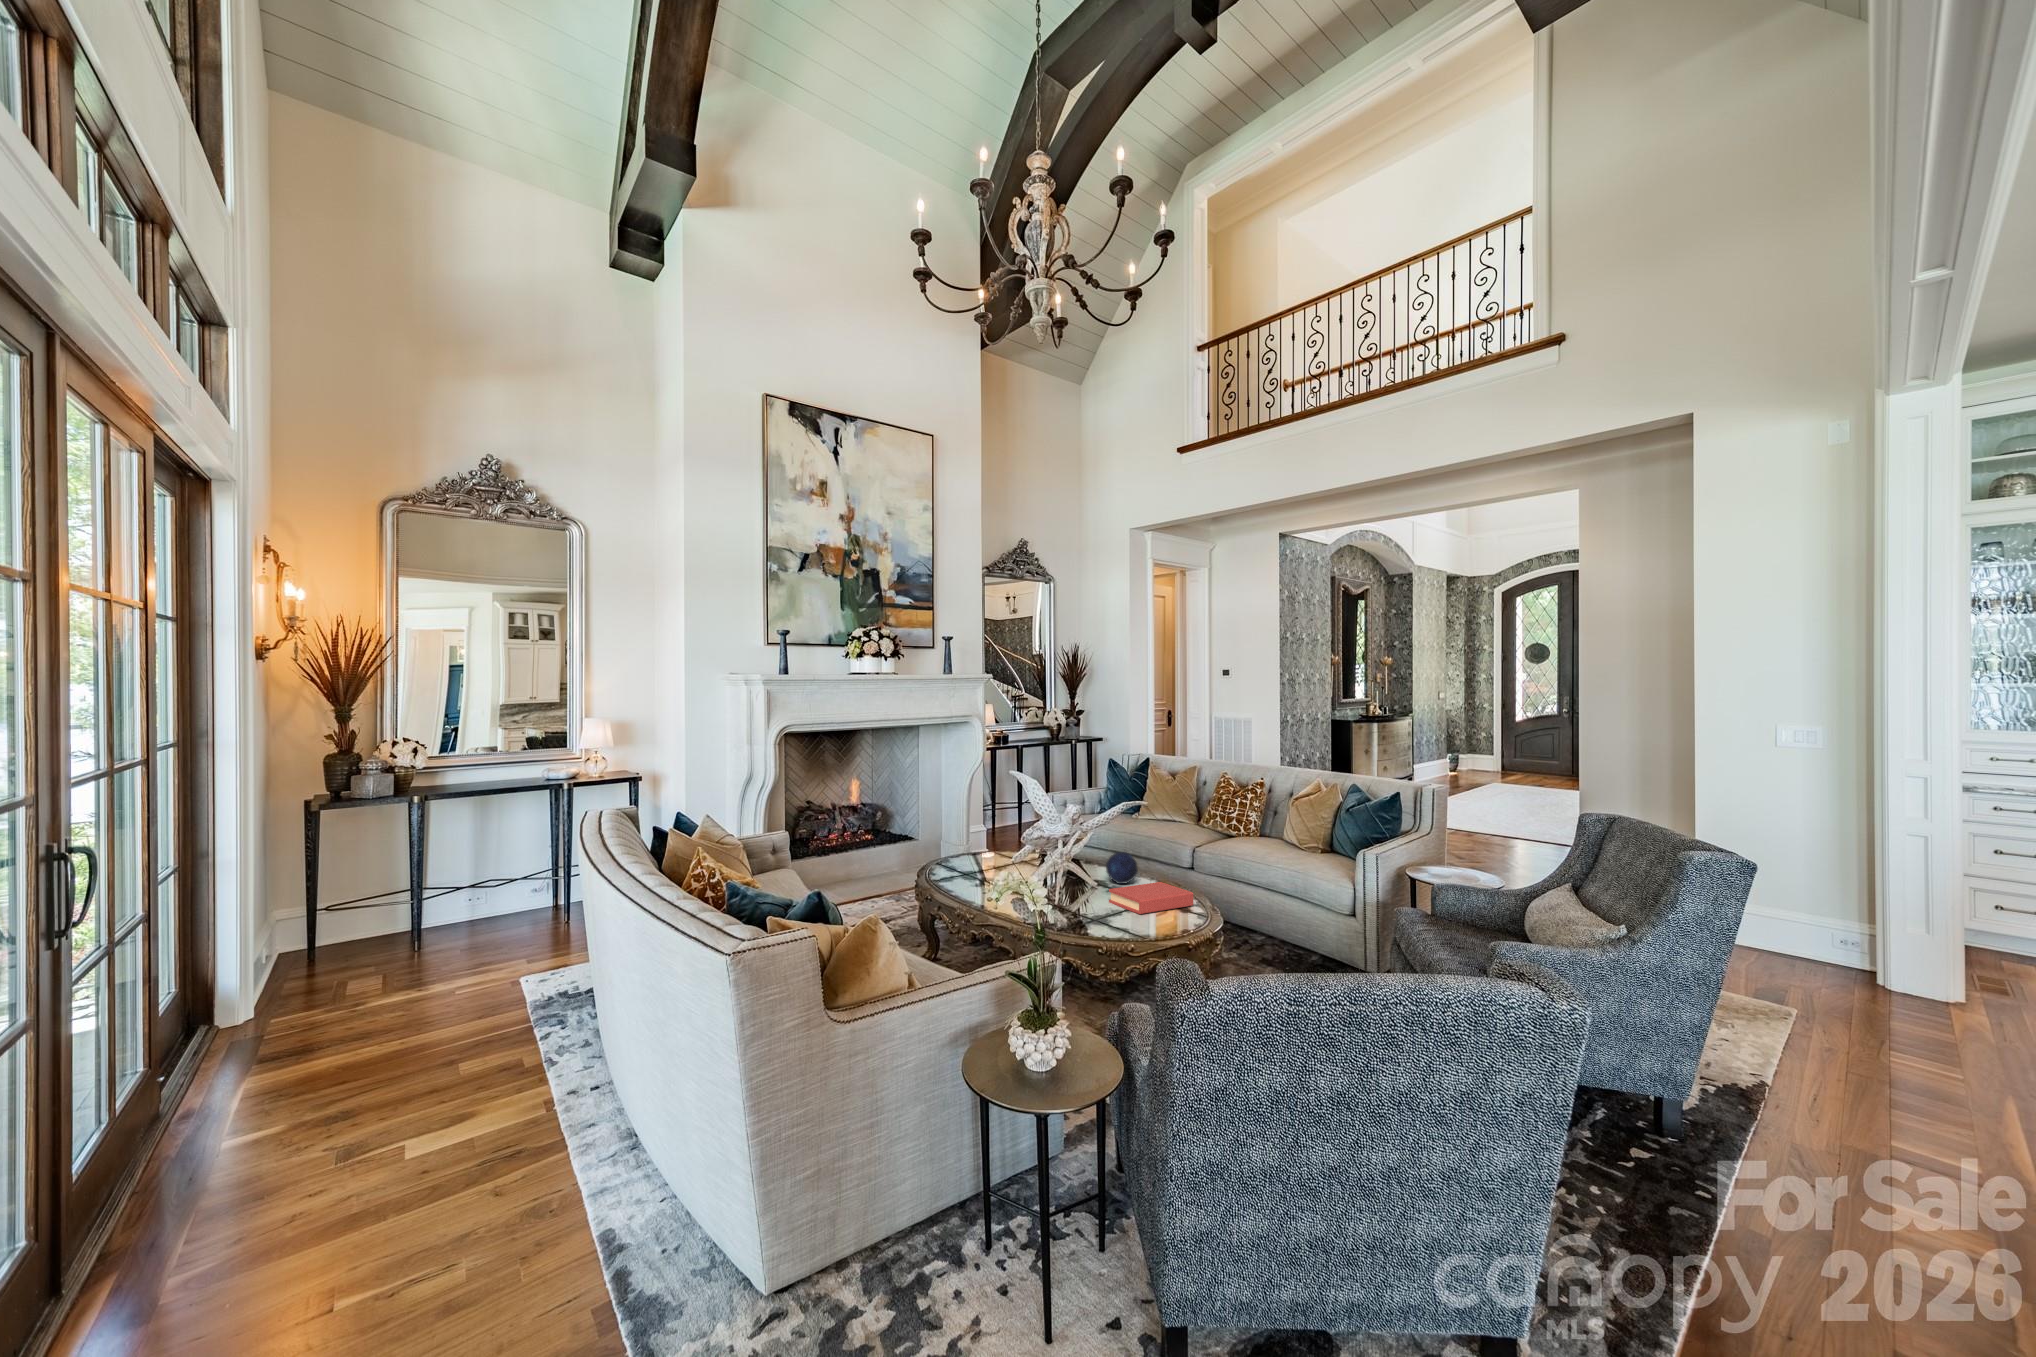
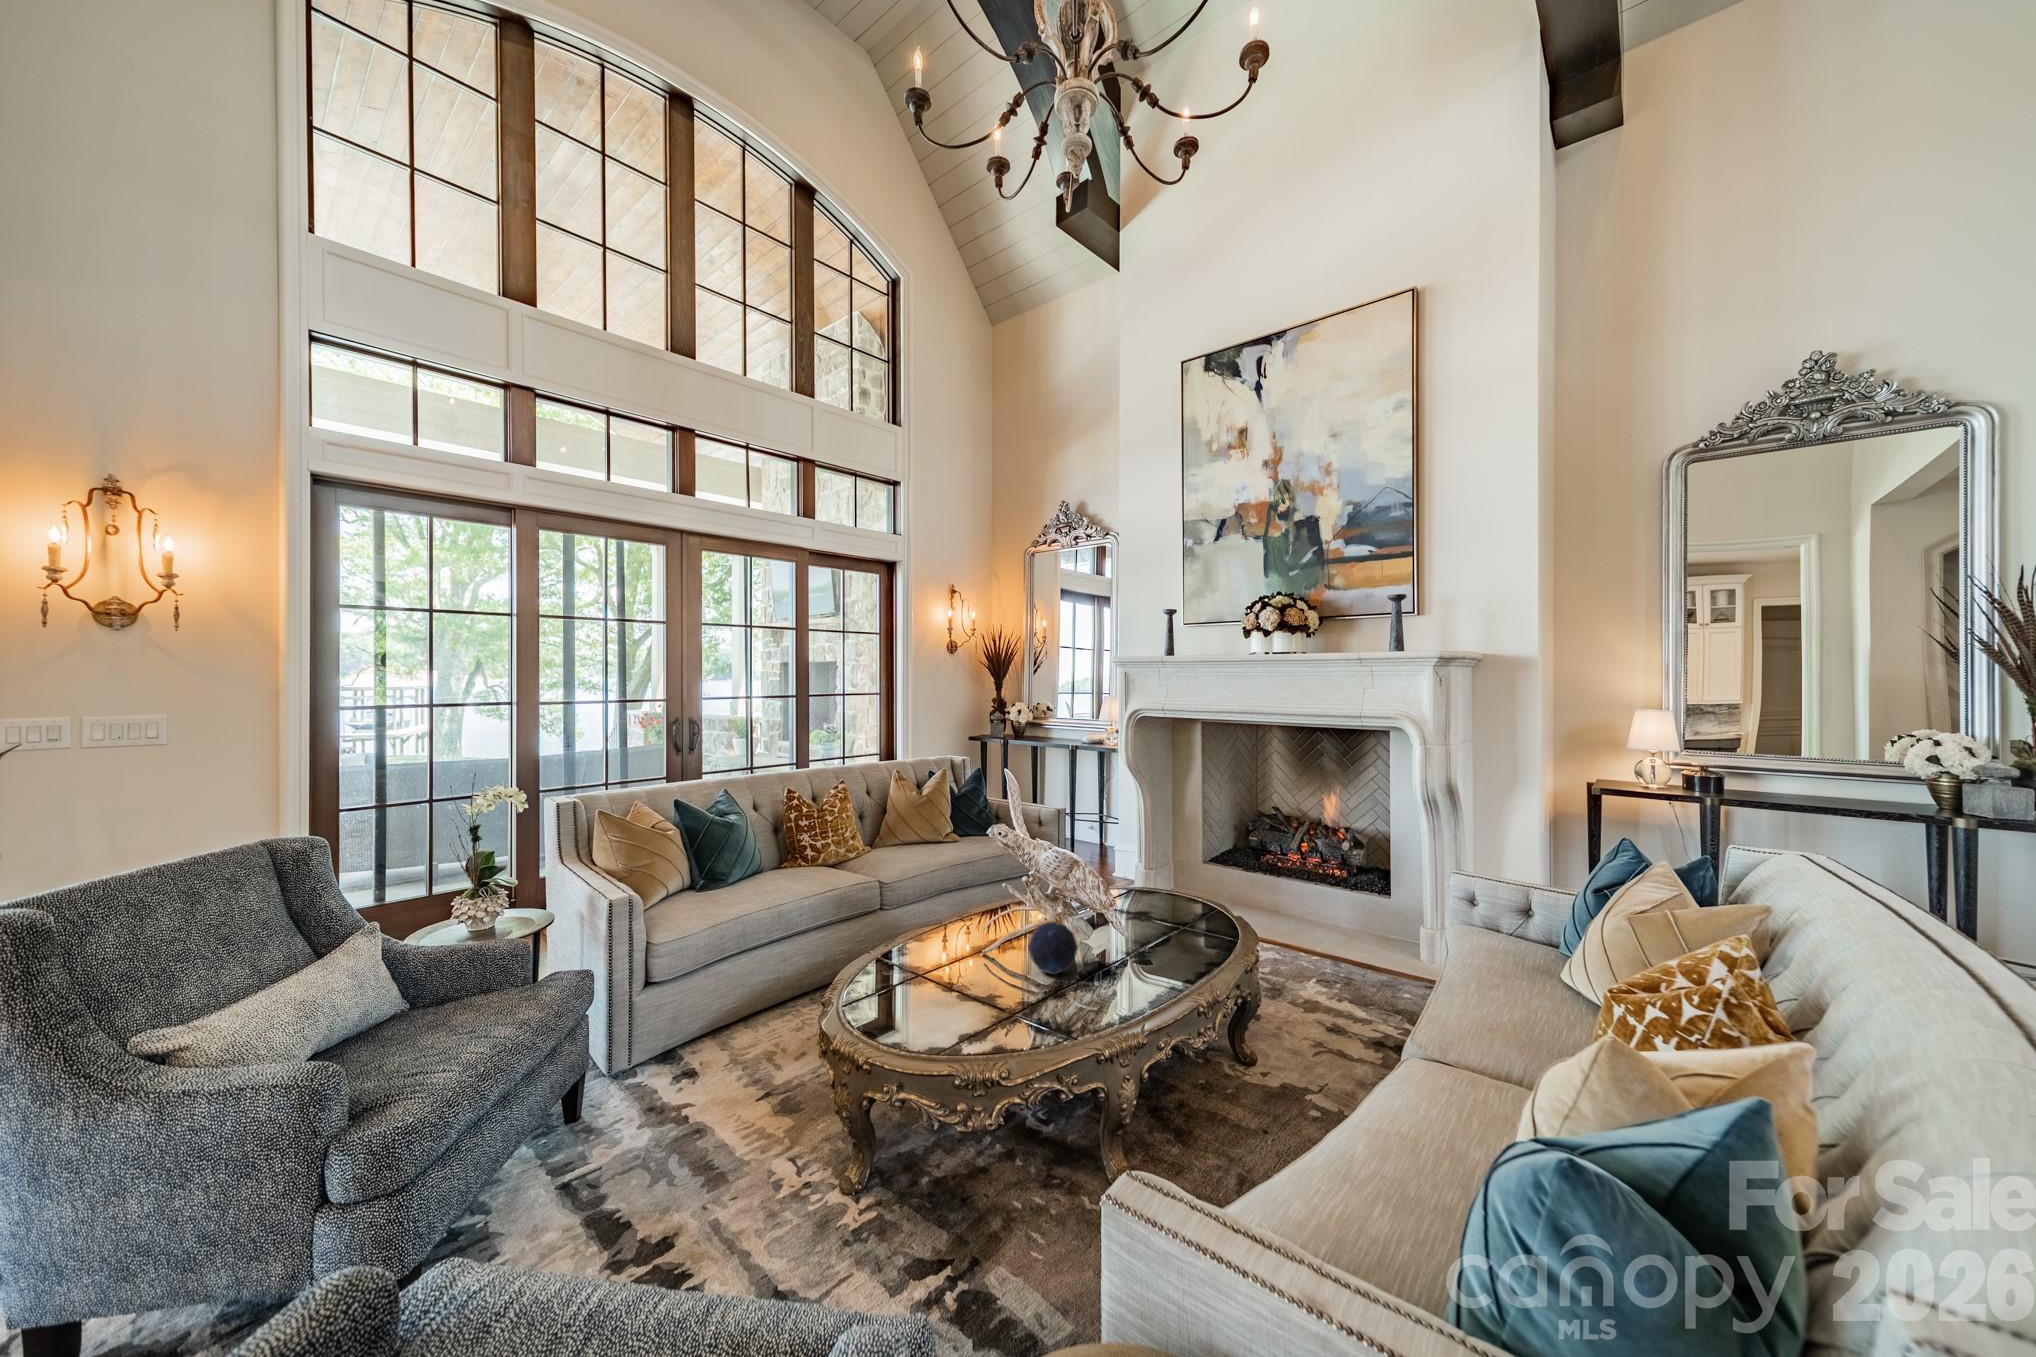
hardback book: present [1109,882,1193,914] -> none [880,950,1000,1021]

